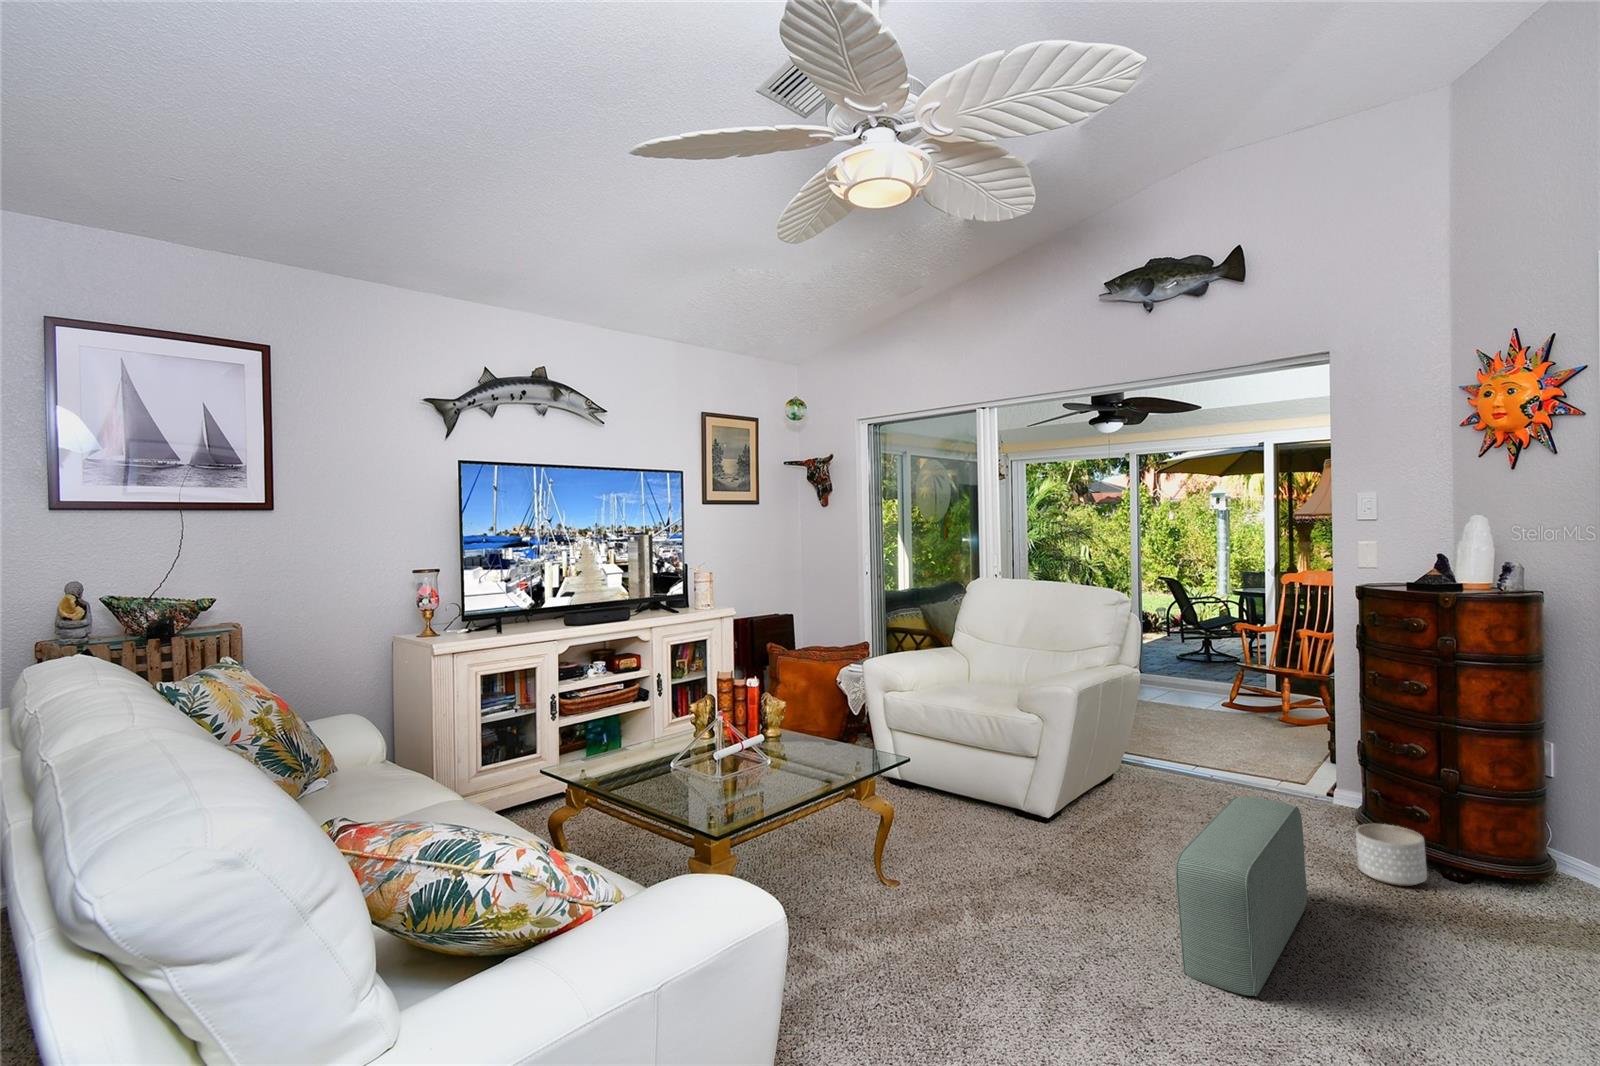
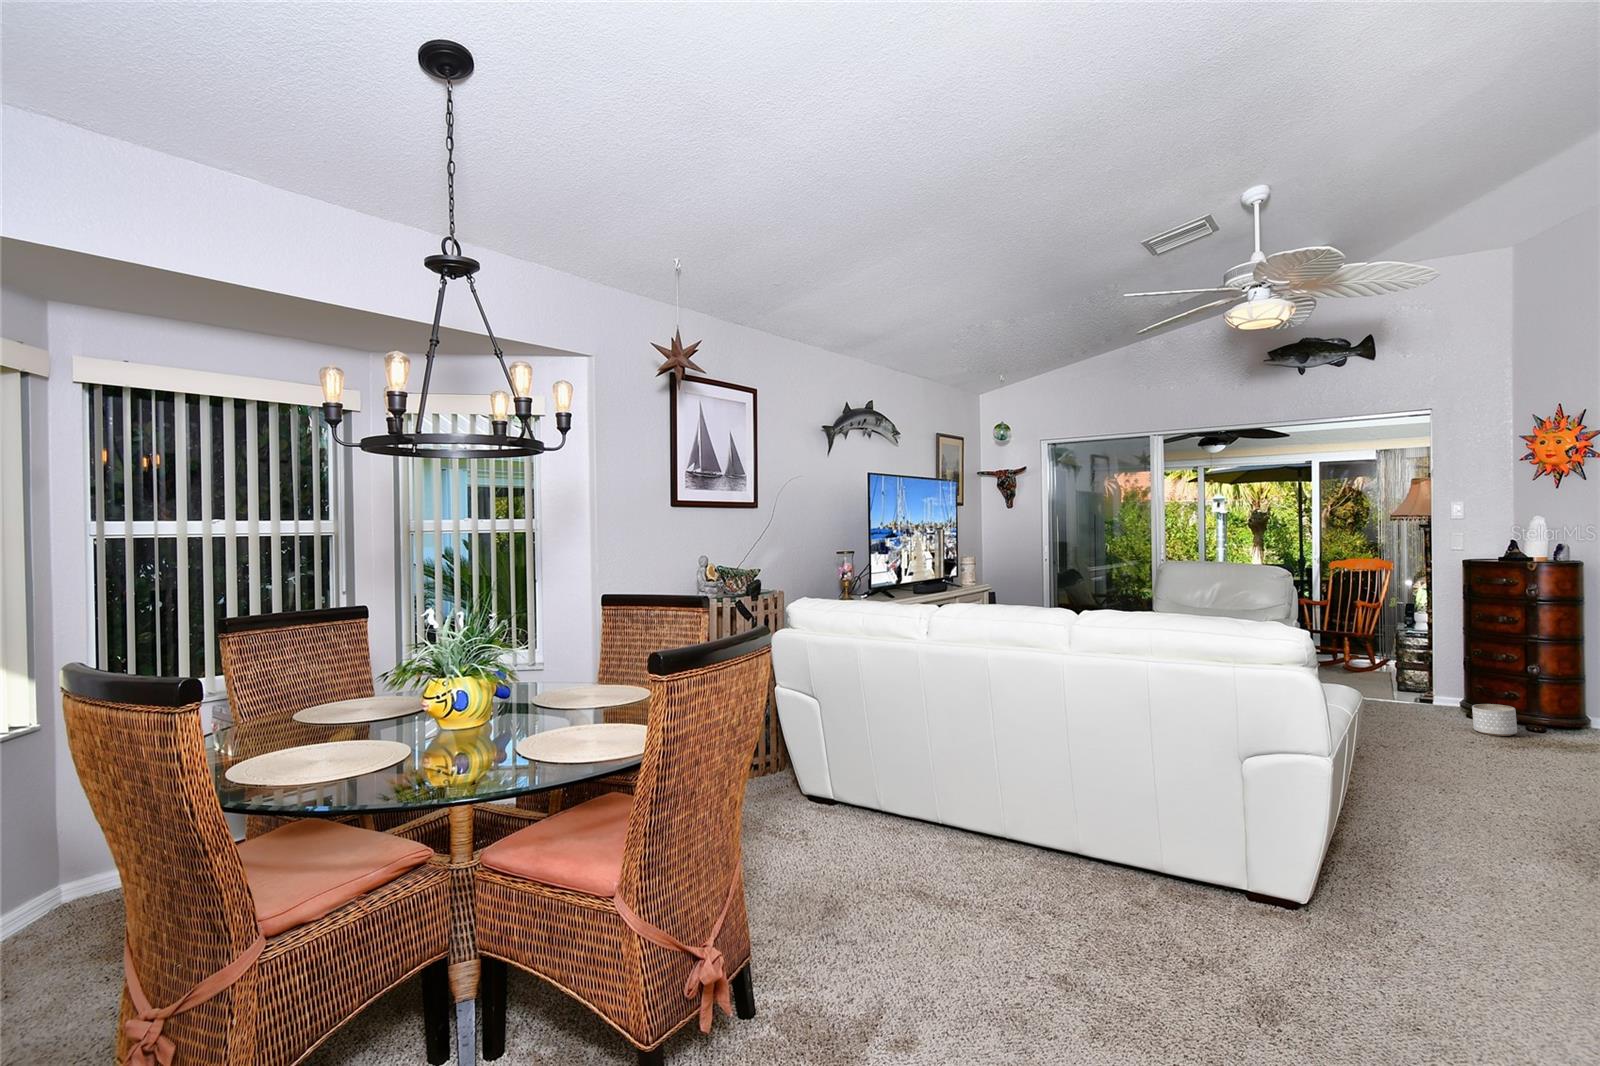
pouf: present [1175,797,1307,996] -> none [1406,683,1460,772]

